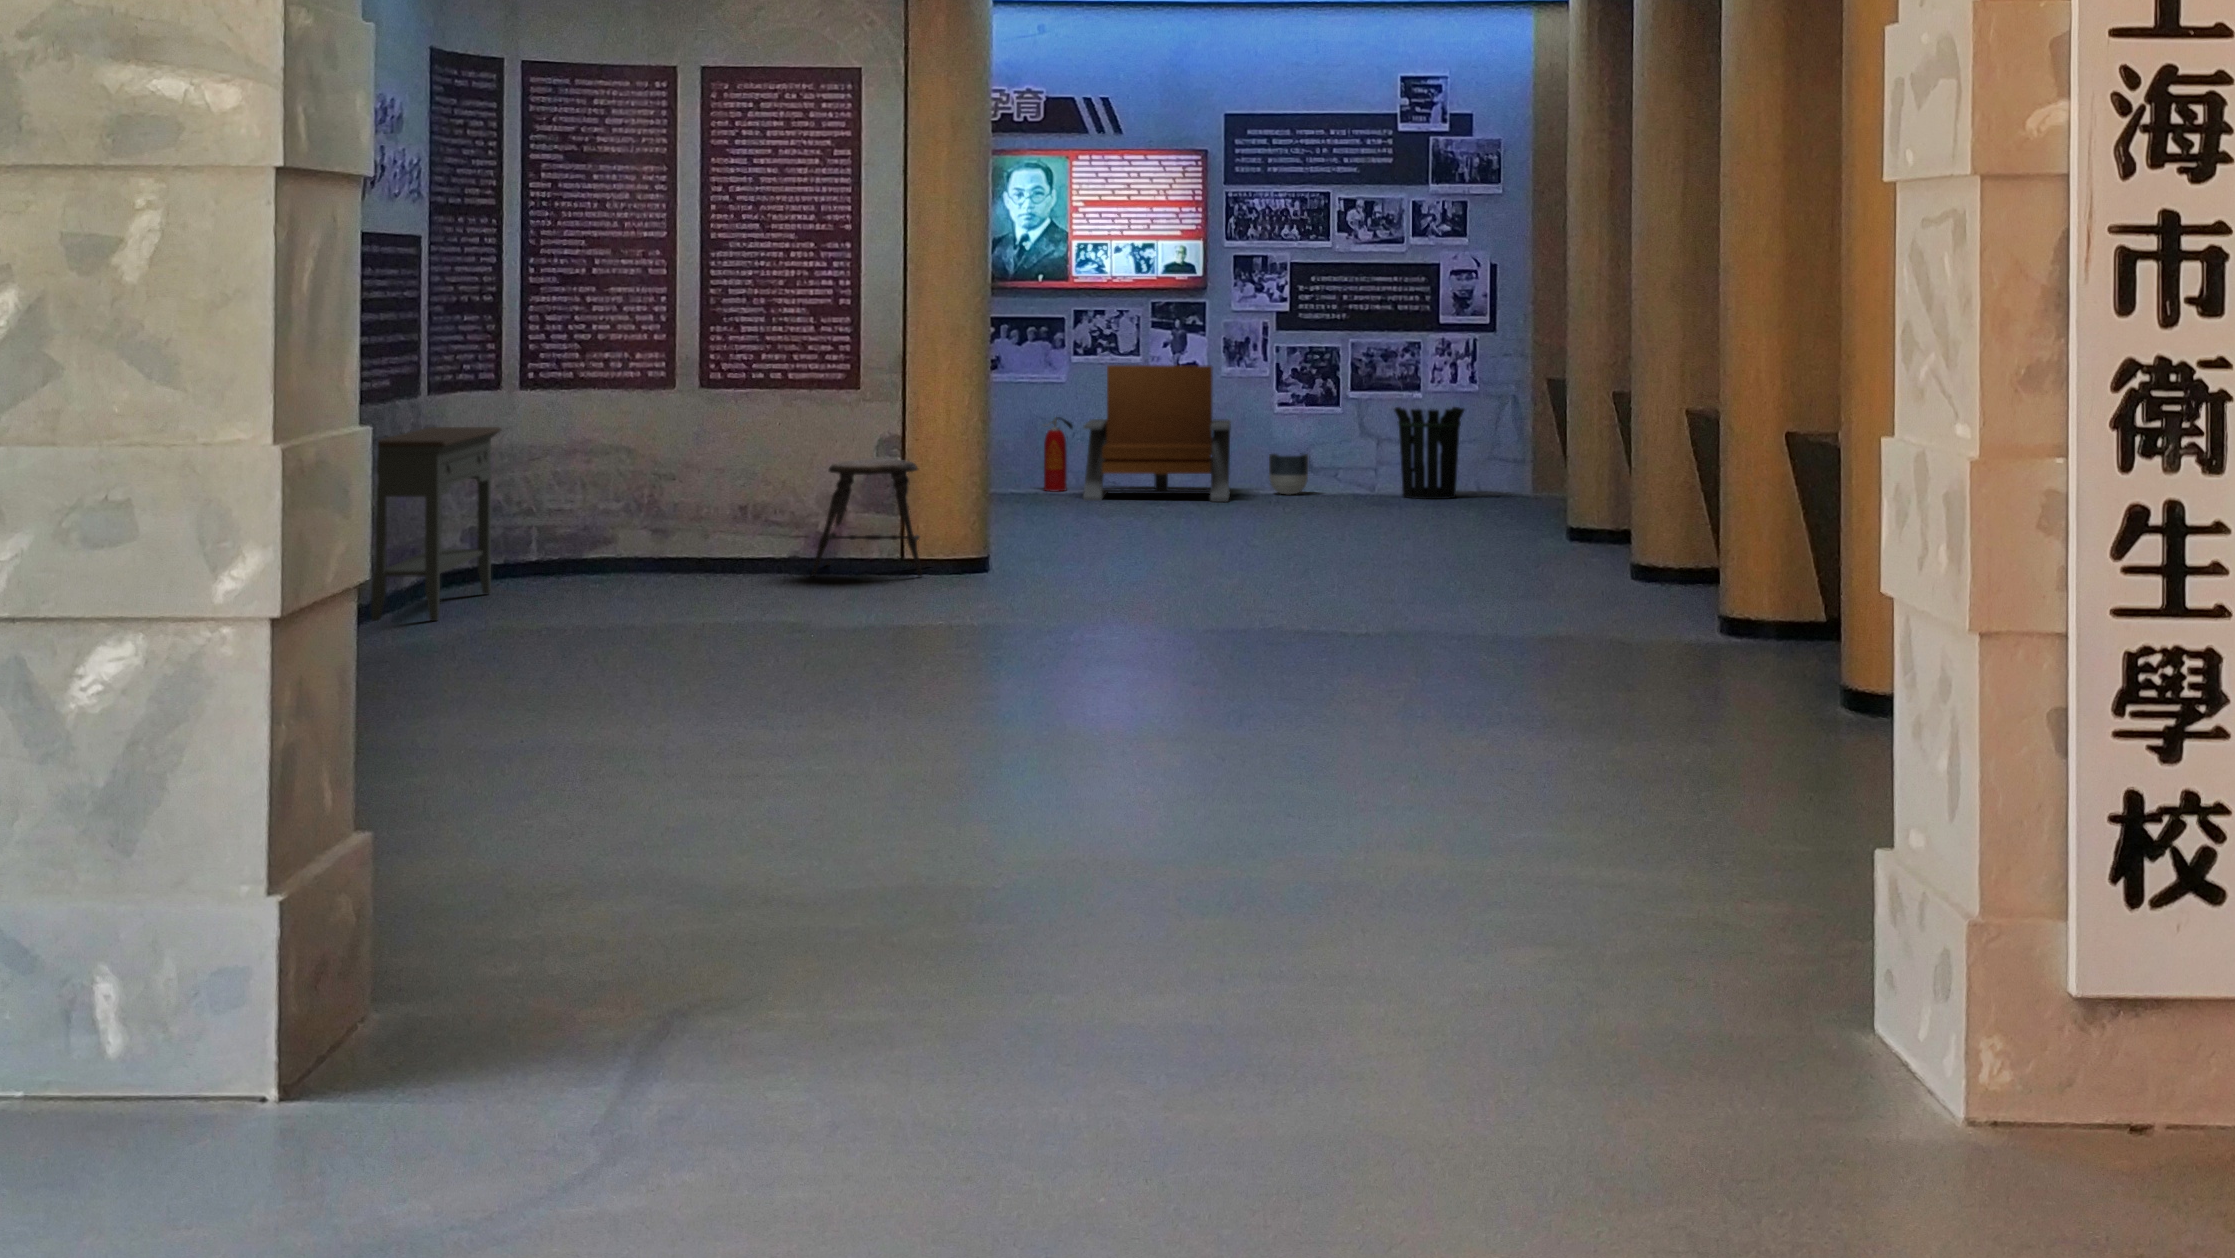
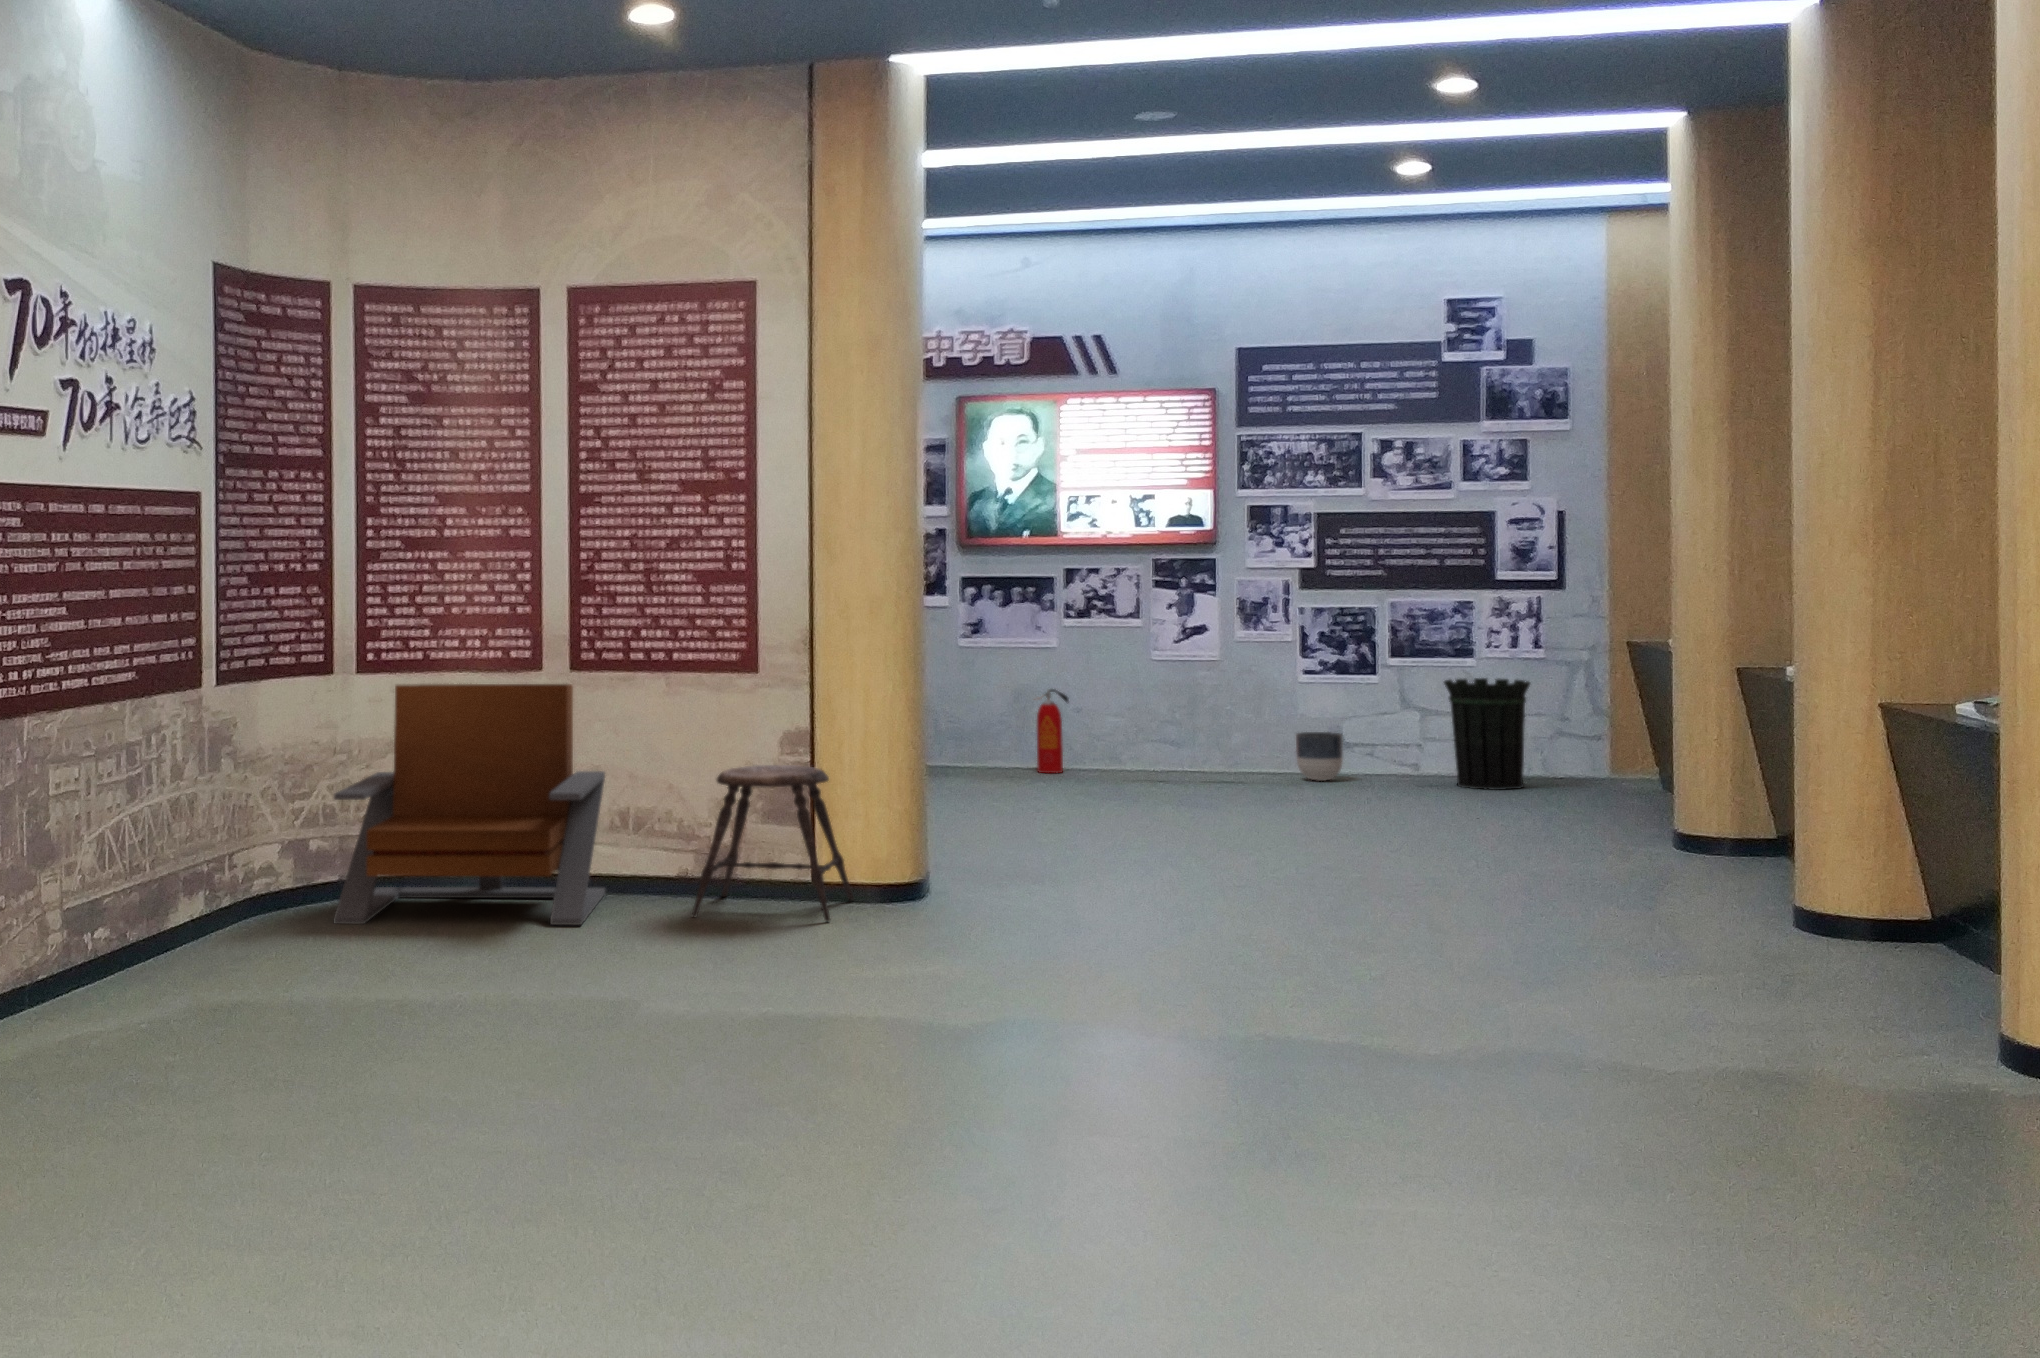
lounge chair: present [1083,365,1231,502] -> present [334,684,605,925]
console table: present [371,427,501,621] -> none [63,730,286,1000]

